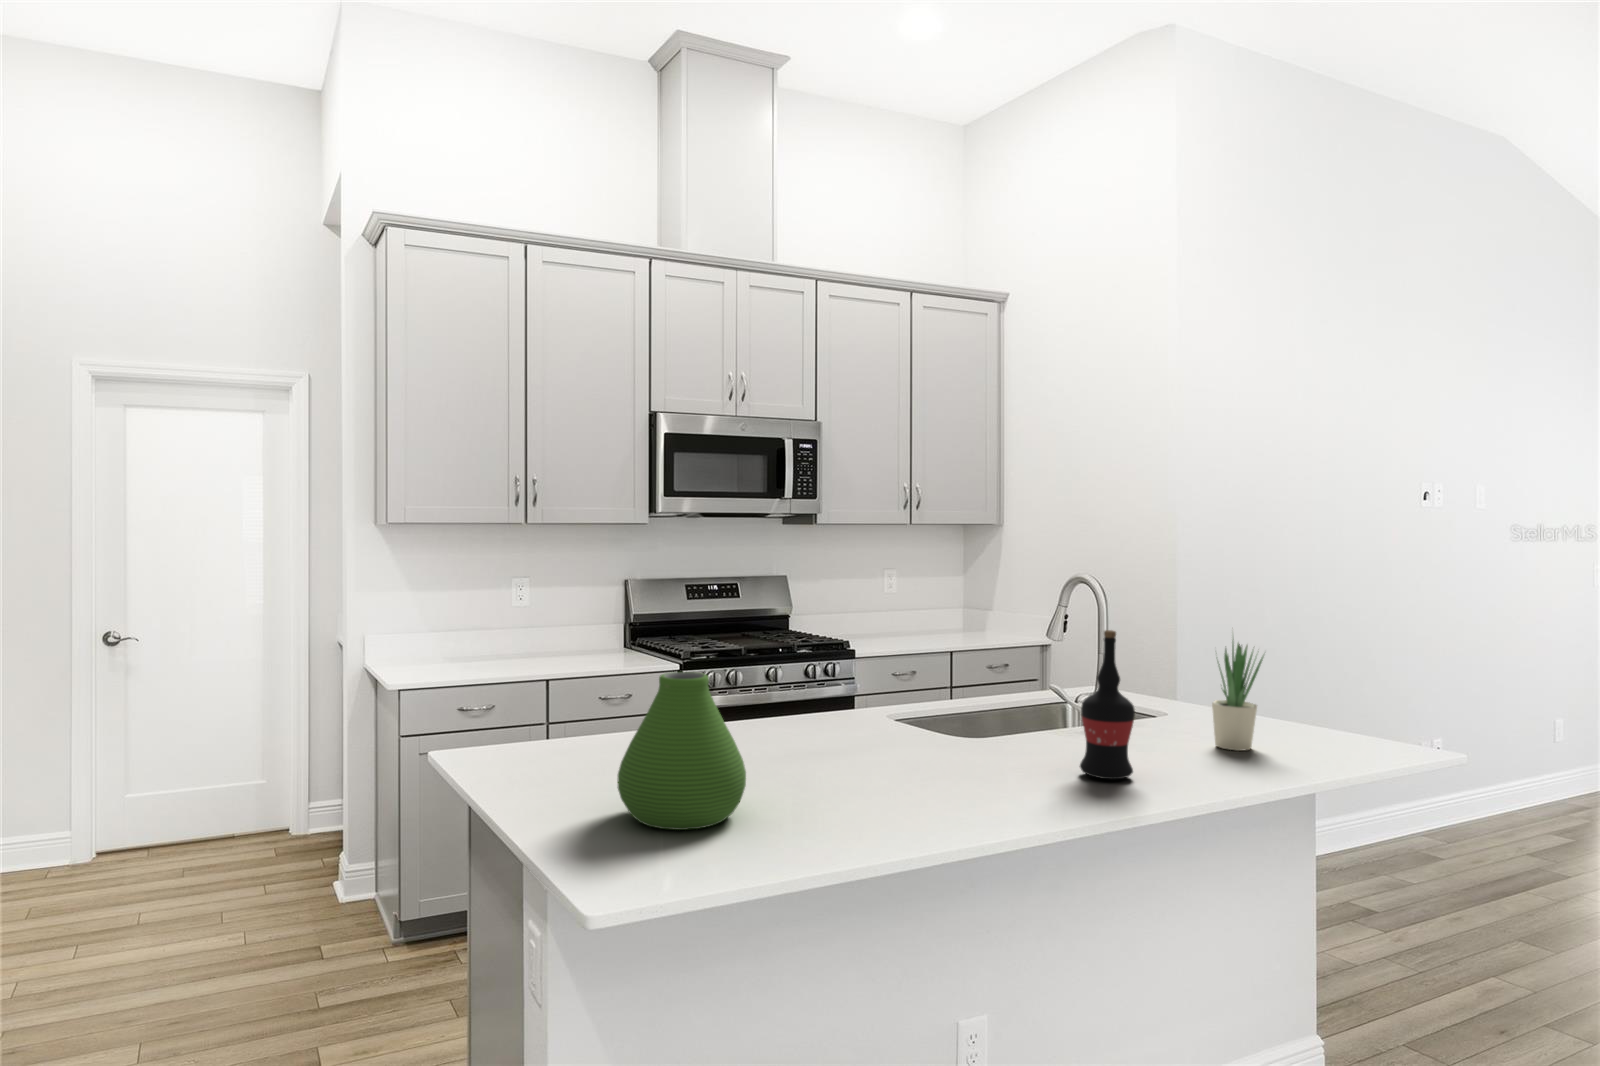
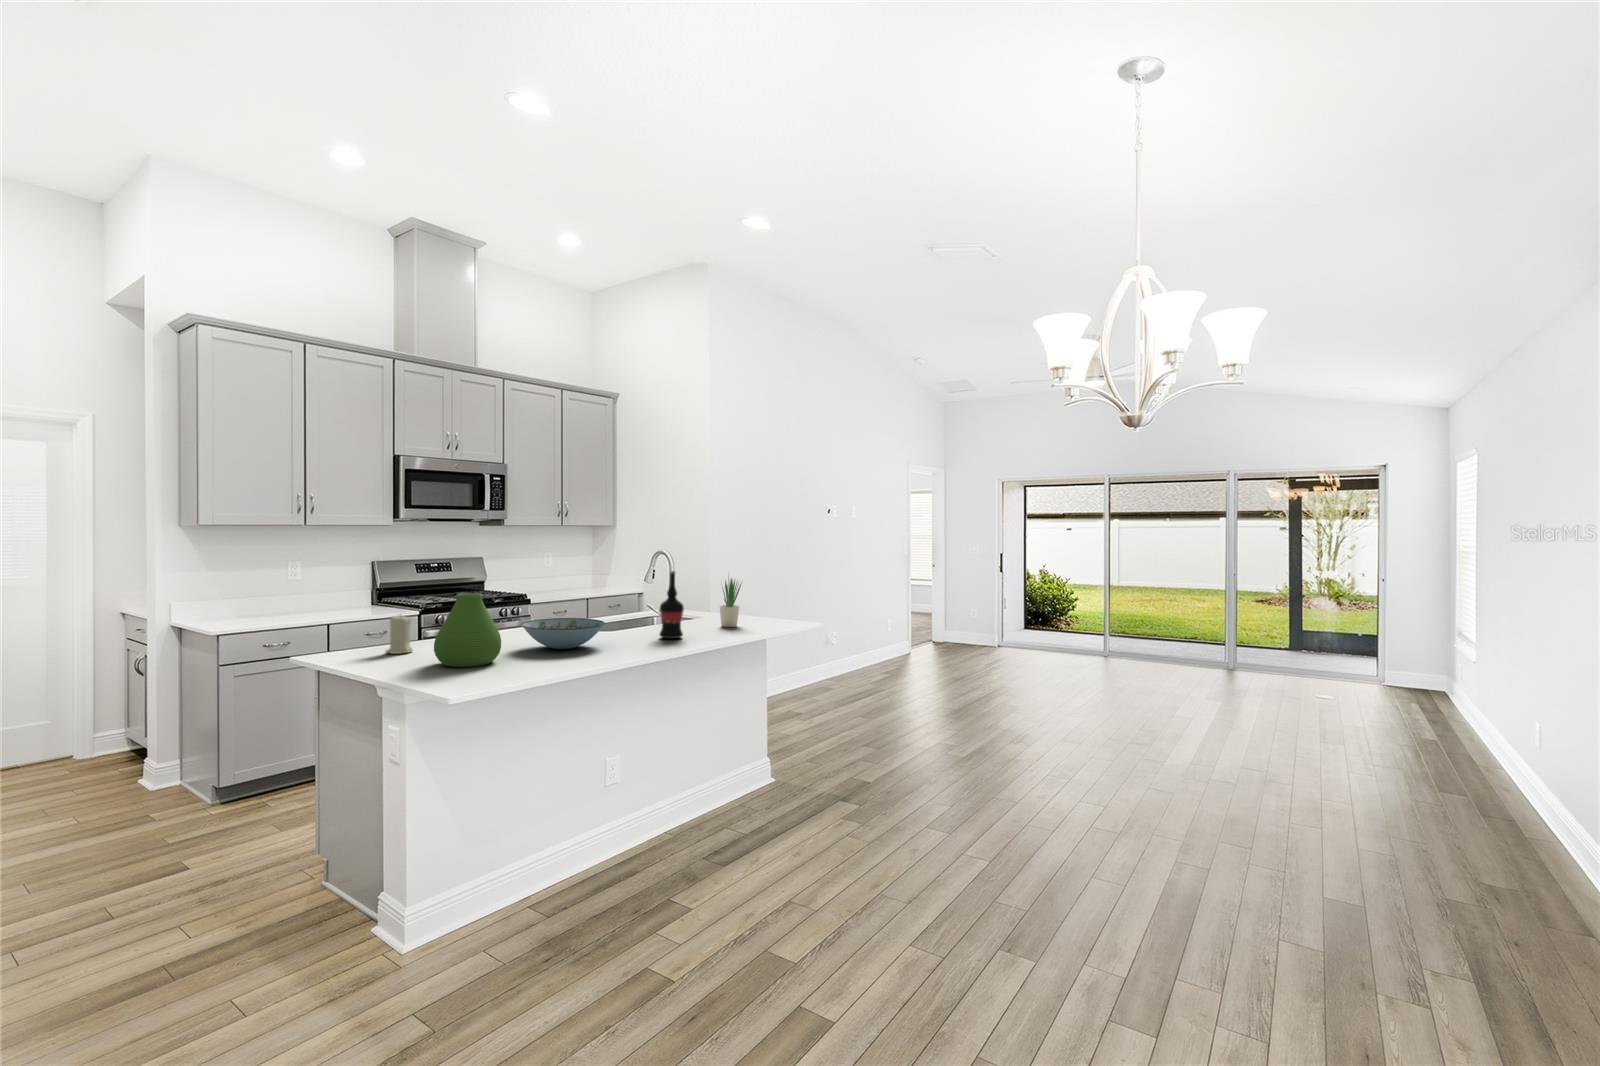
candle: none [561,698,608,774] -> present [385,615,413,654]
decorative bowl: none [796,719,962,791] -> present [522,618,604,649]

